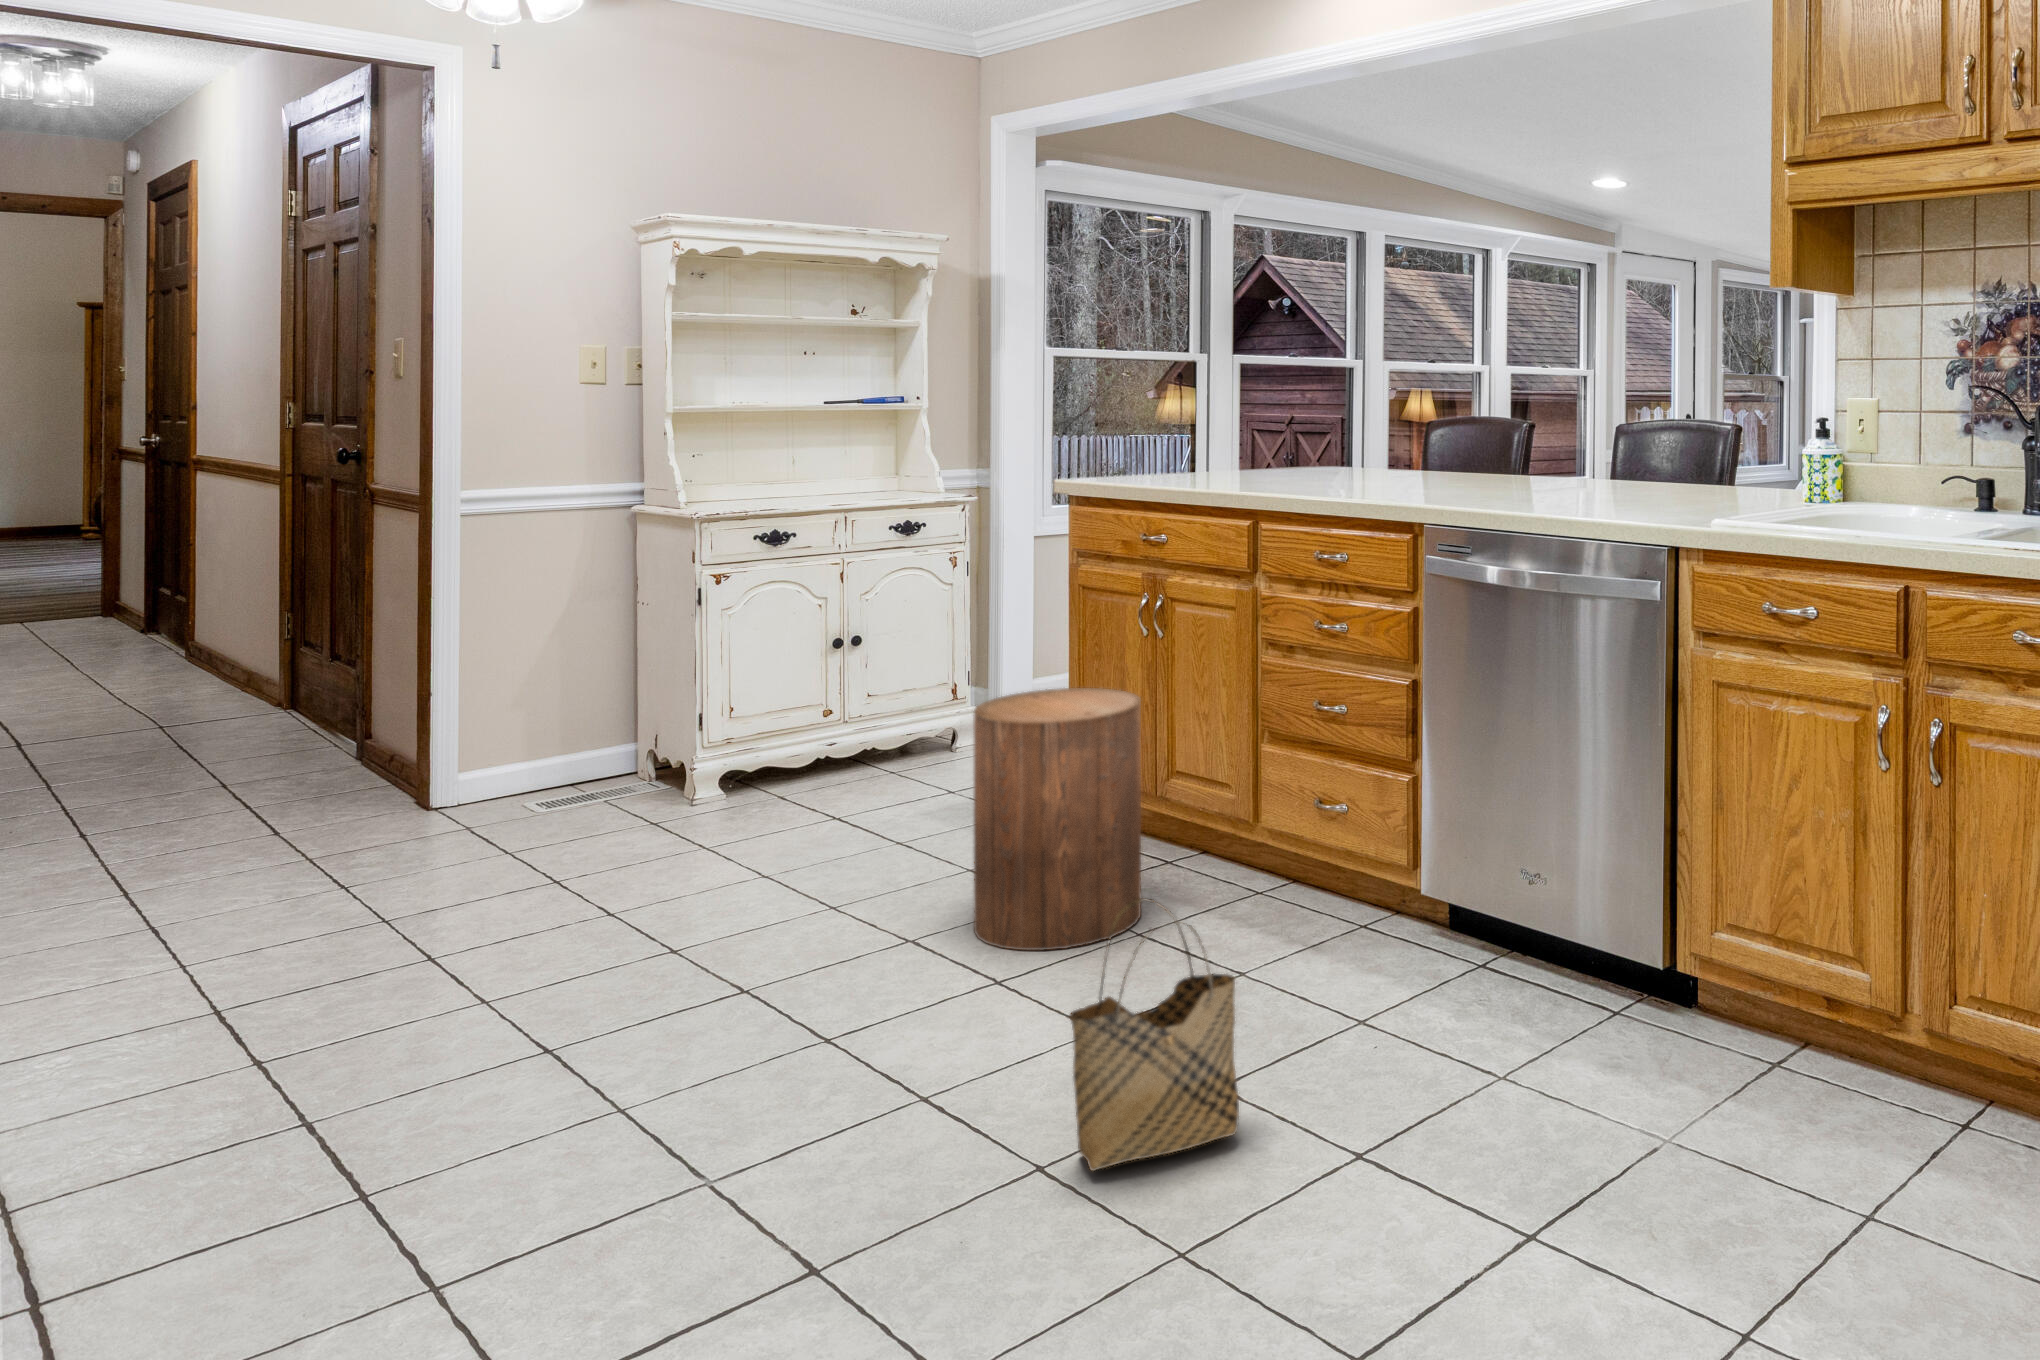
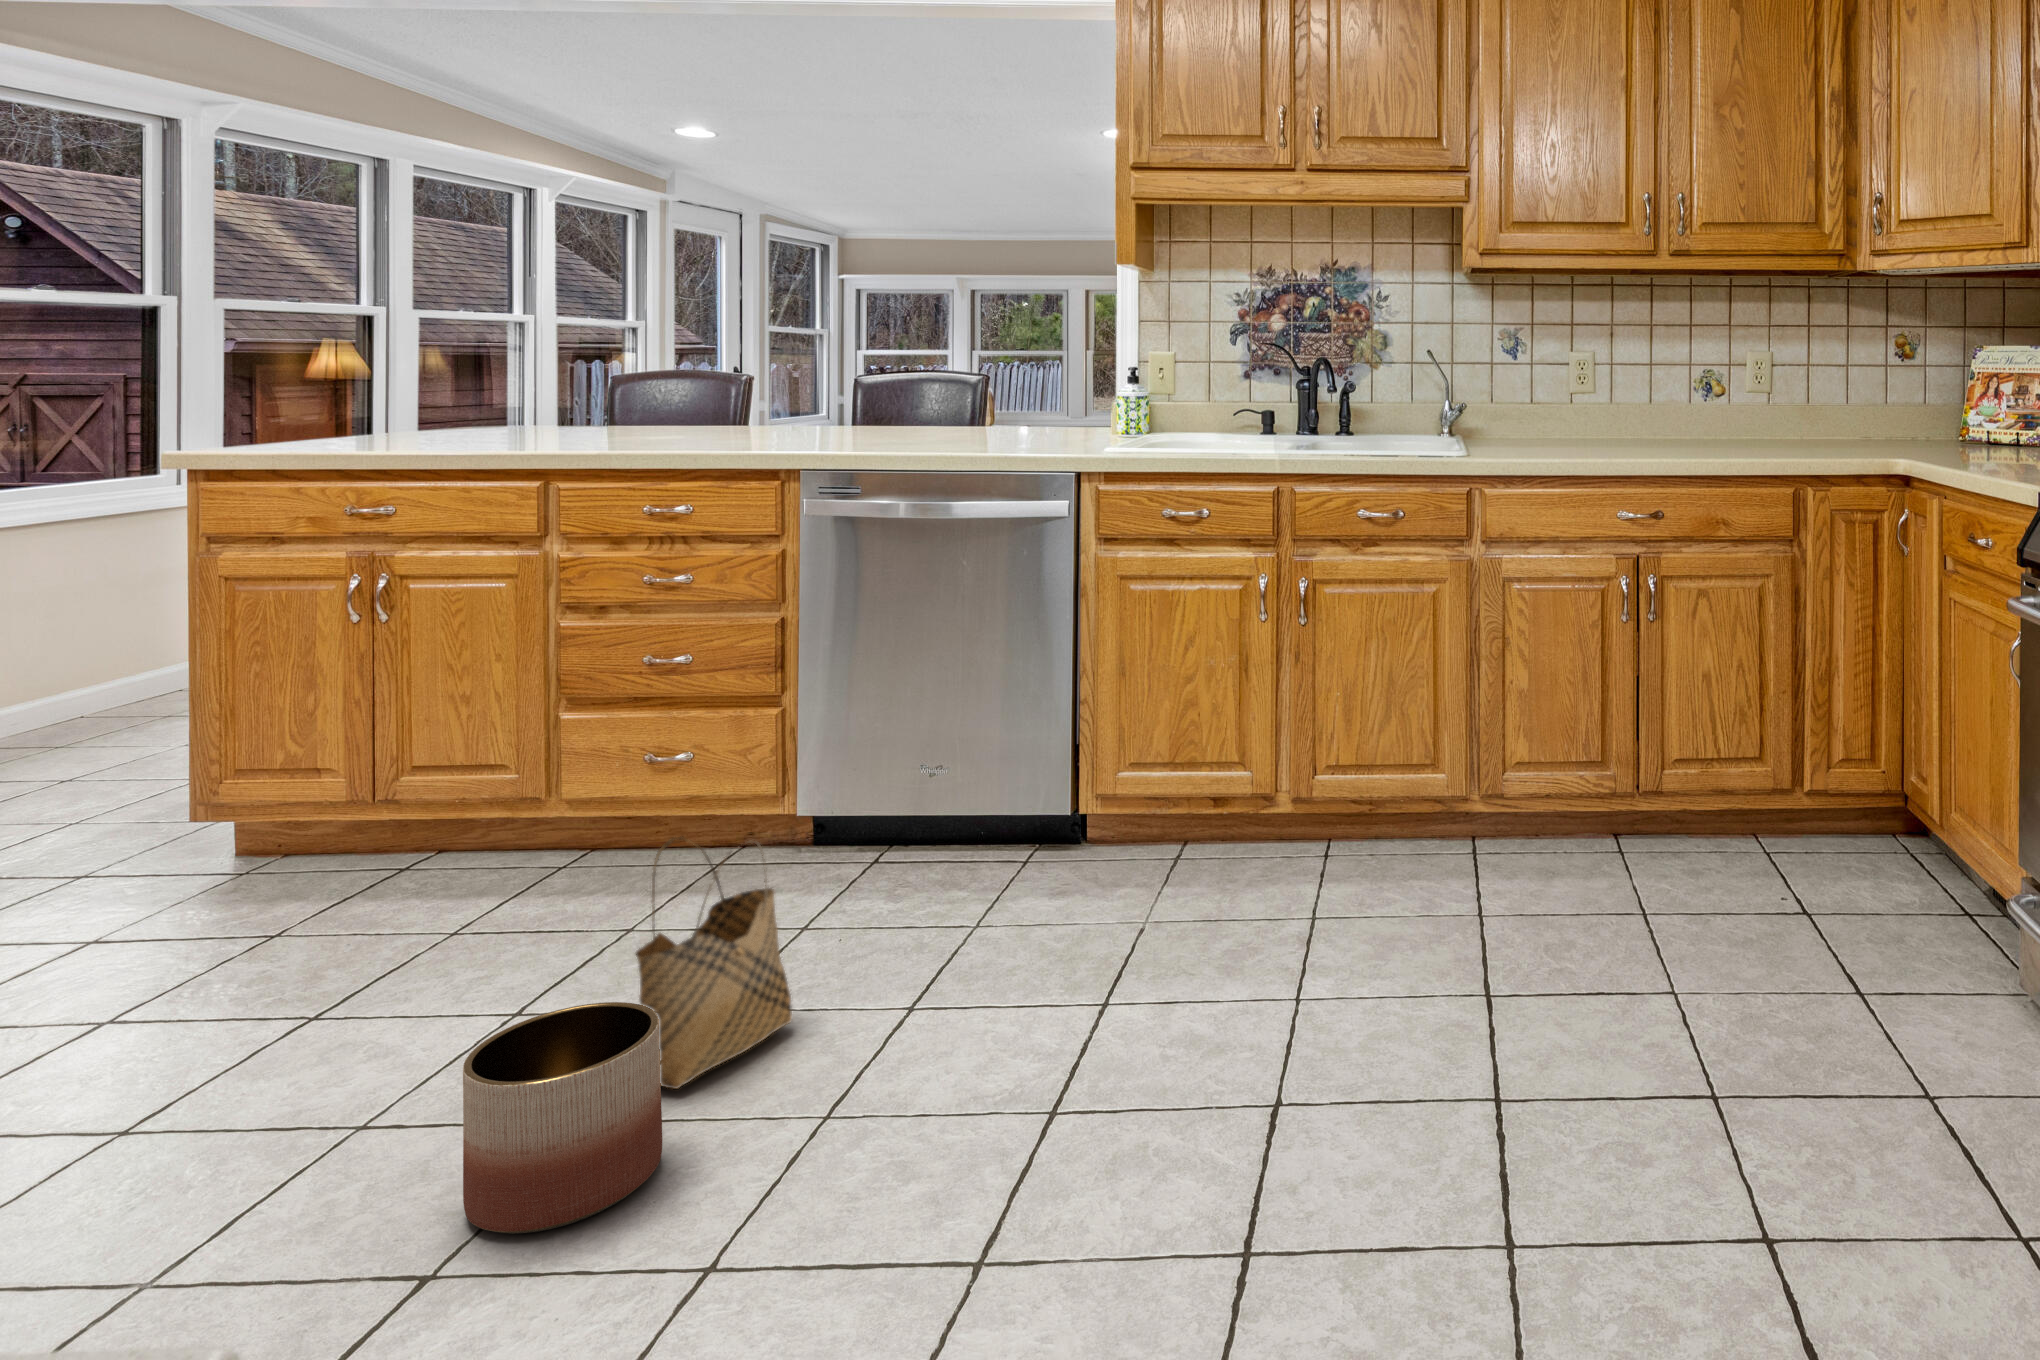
stool: present [973,688,1141,950] -> none [214,682,454,985]
planter: none [848,1053,1026,1284] -> present [463,1002,662,1234]

